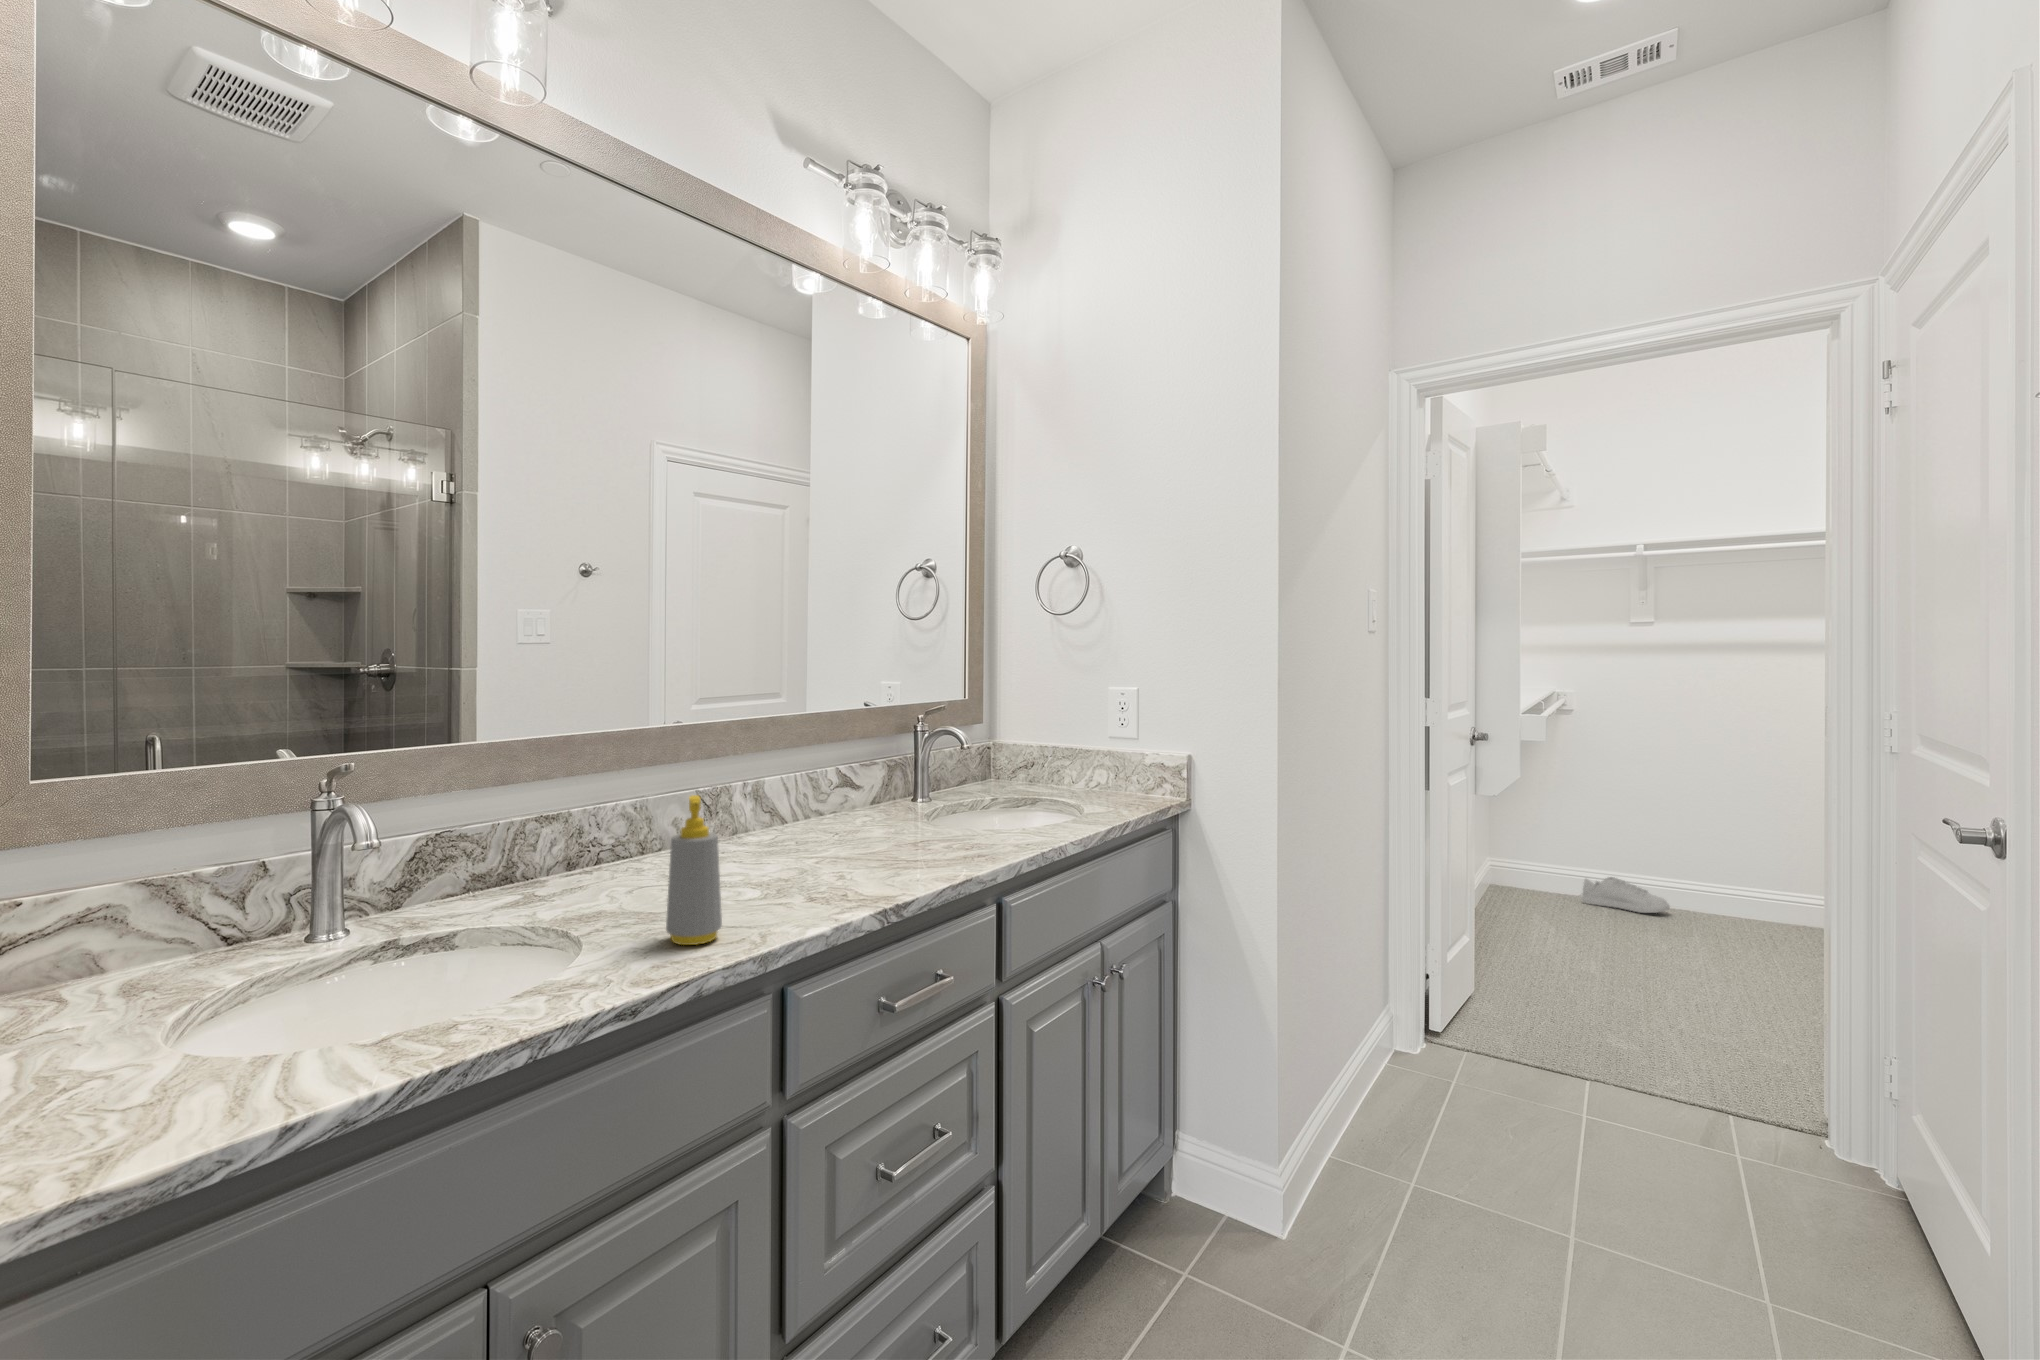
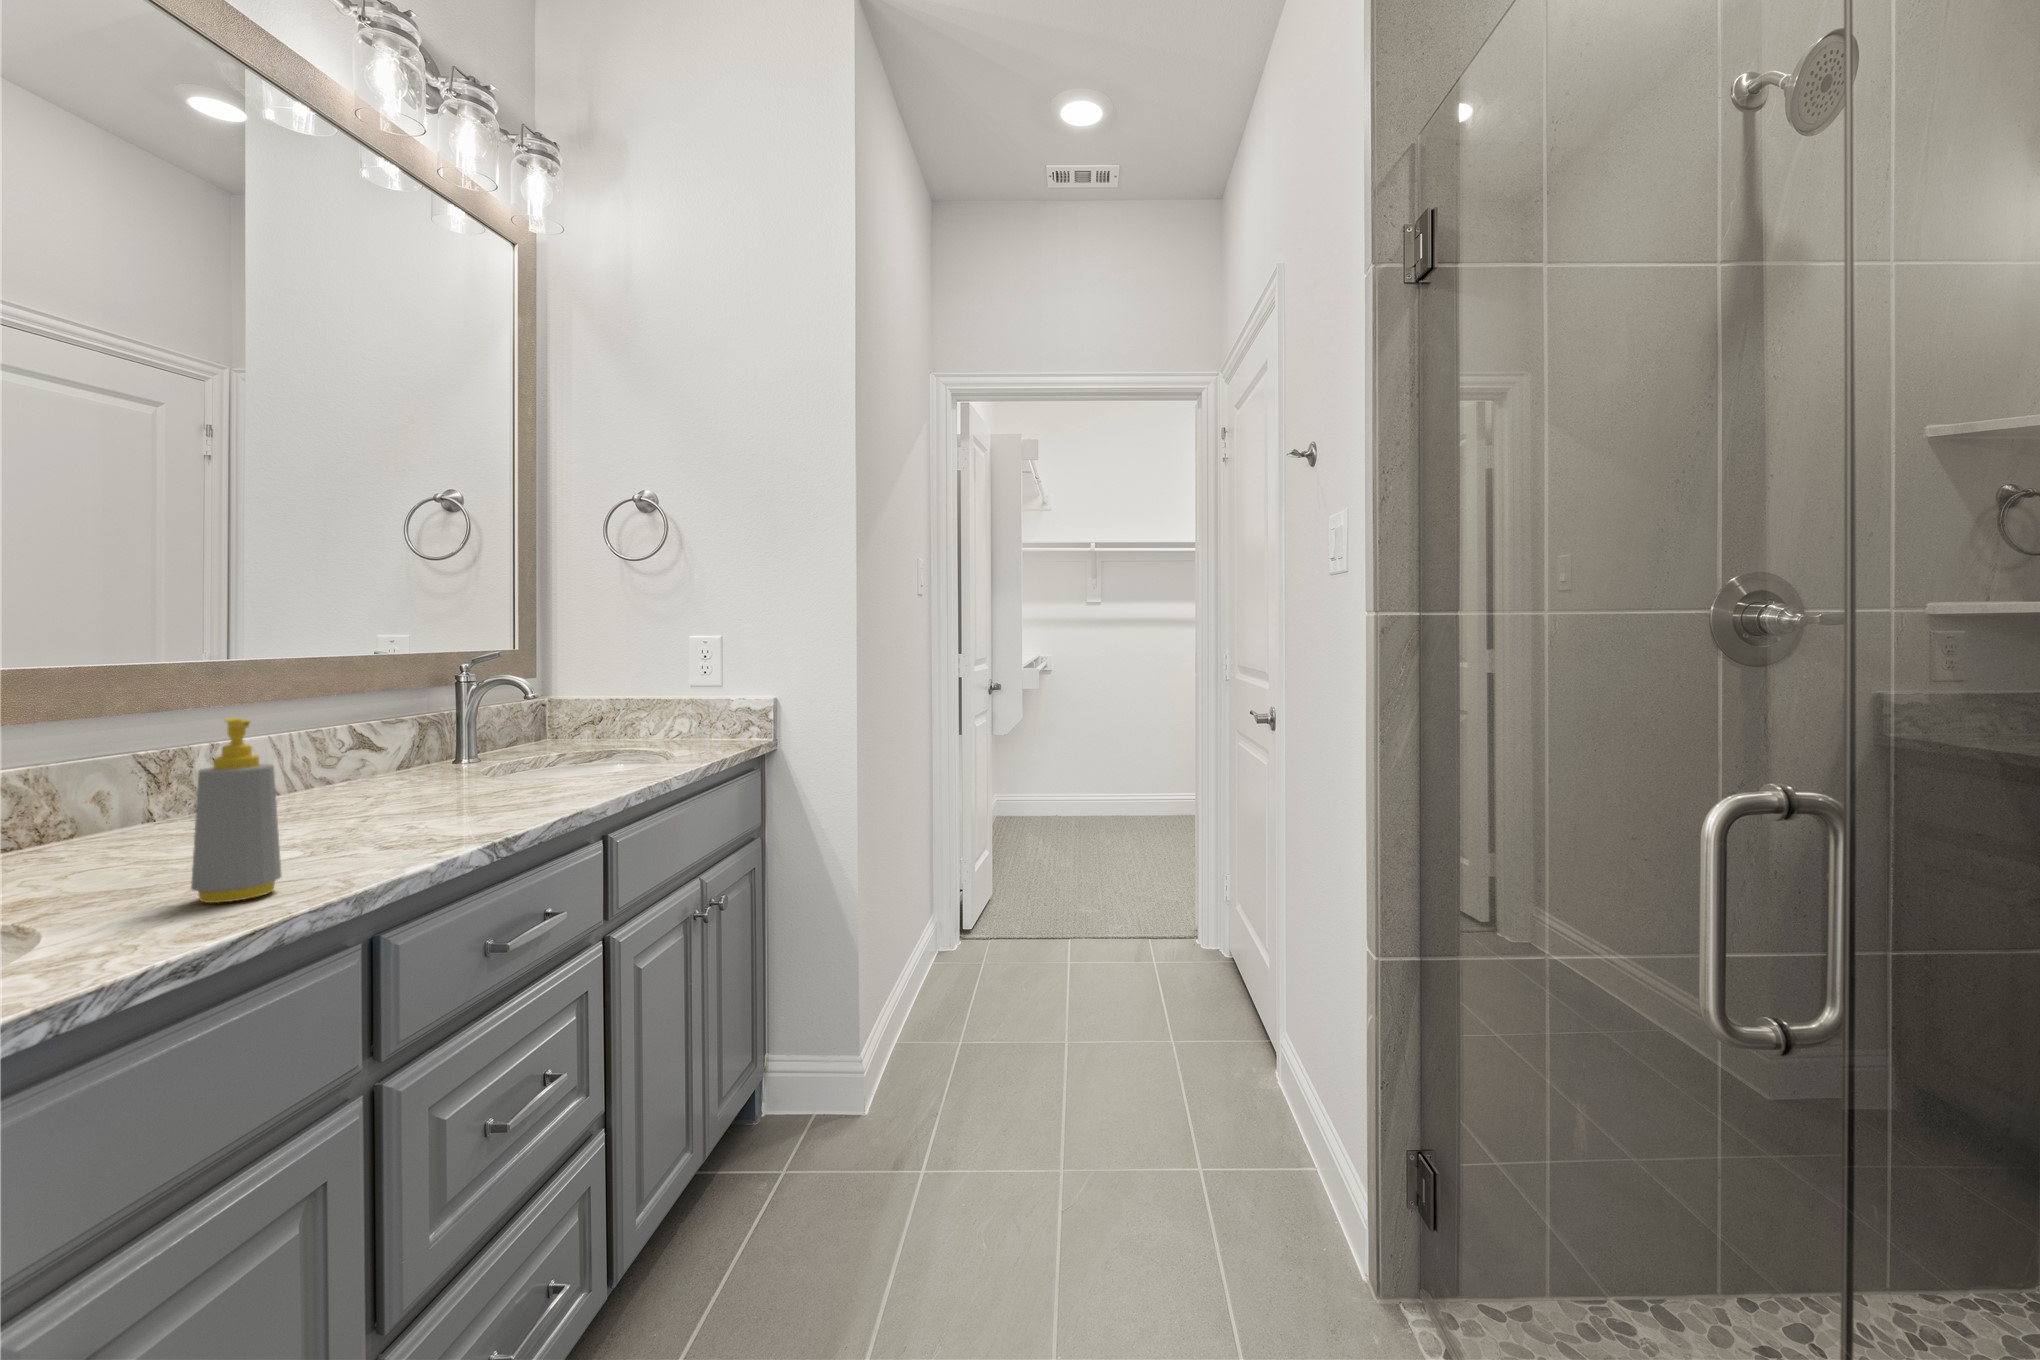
shoe: present [1582,877,1670,913] -> none [1053,798,1108,823]

